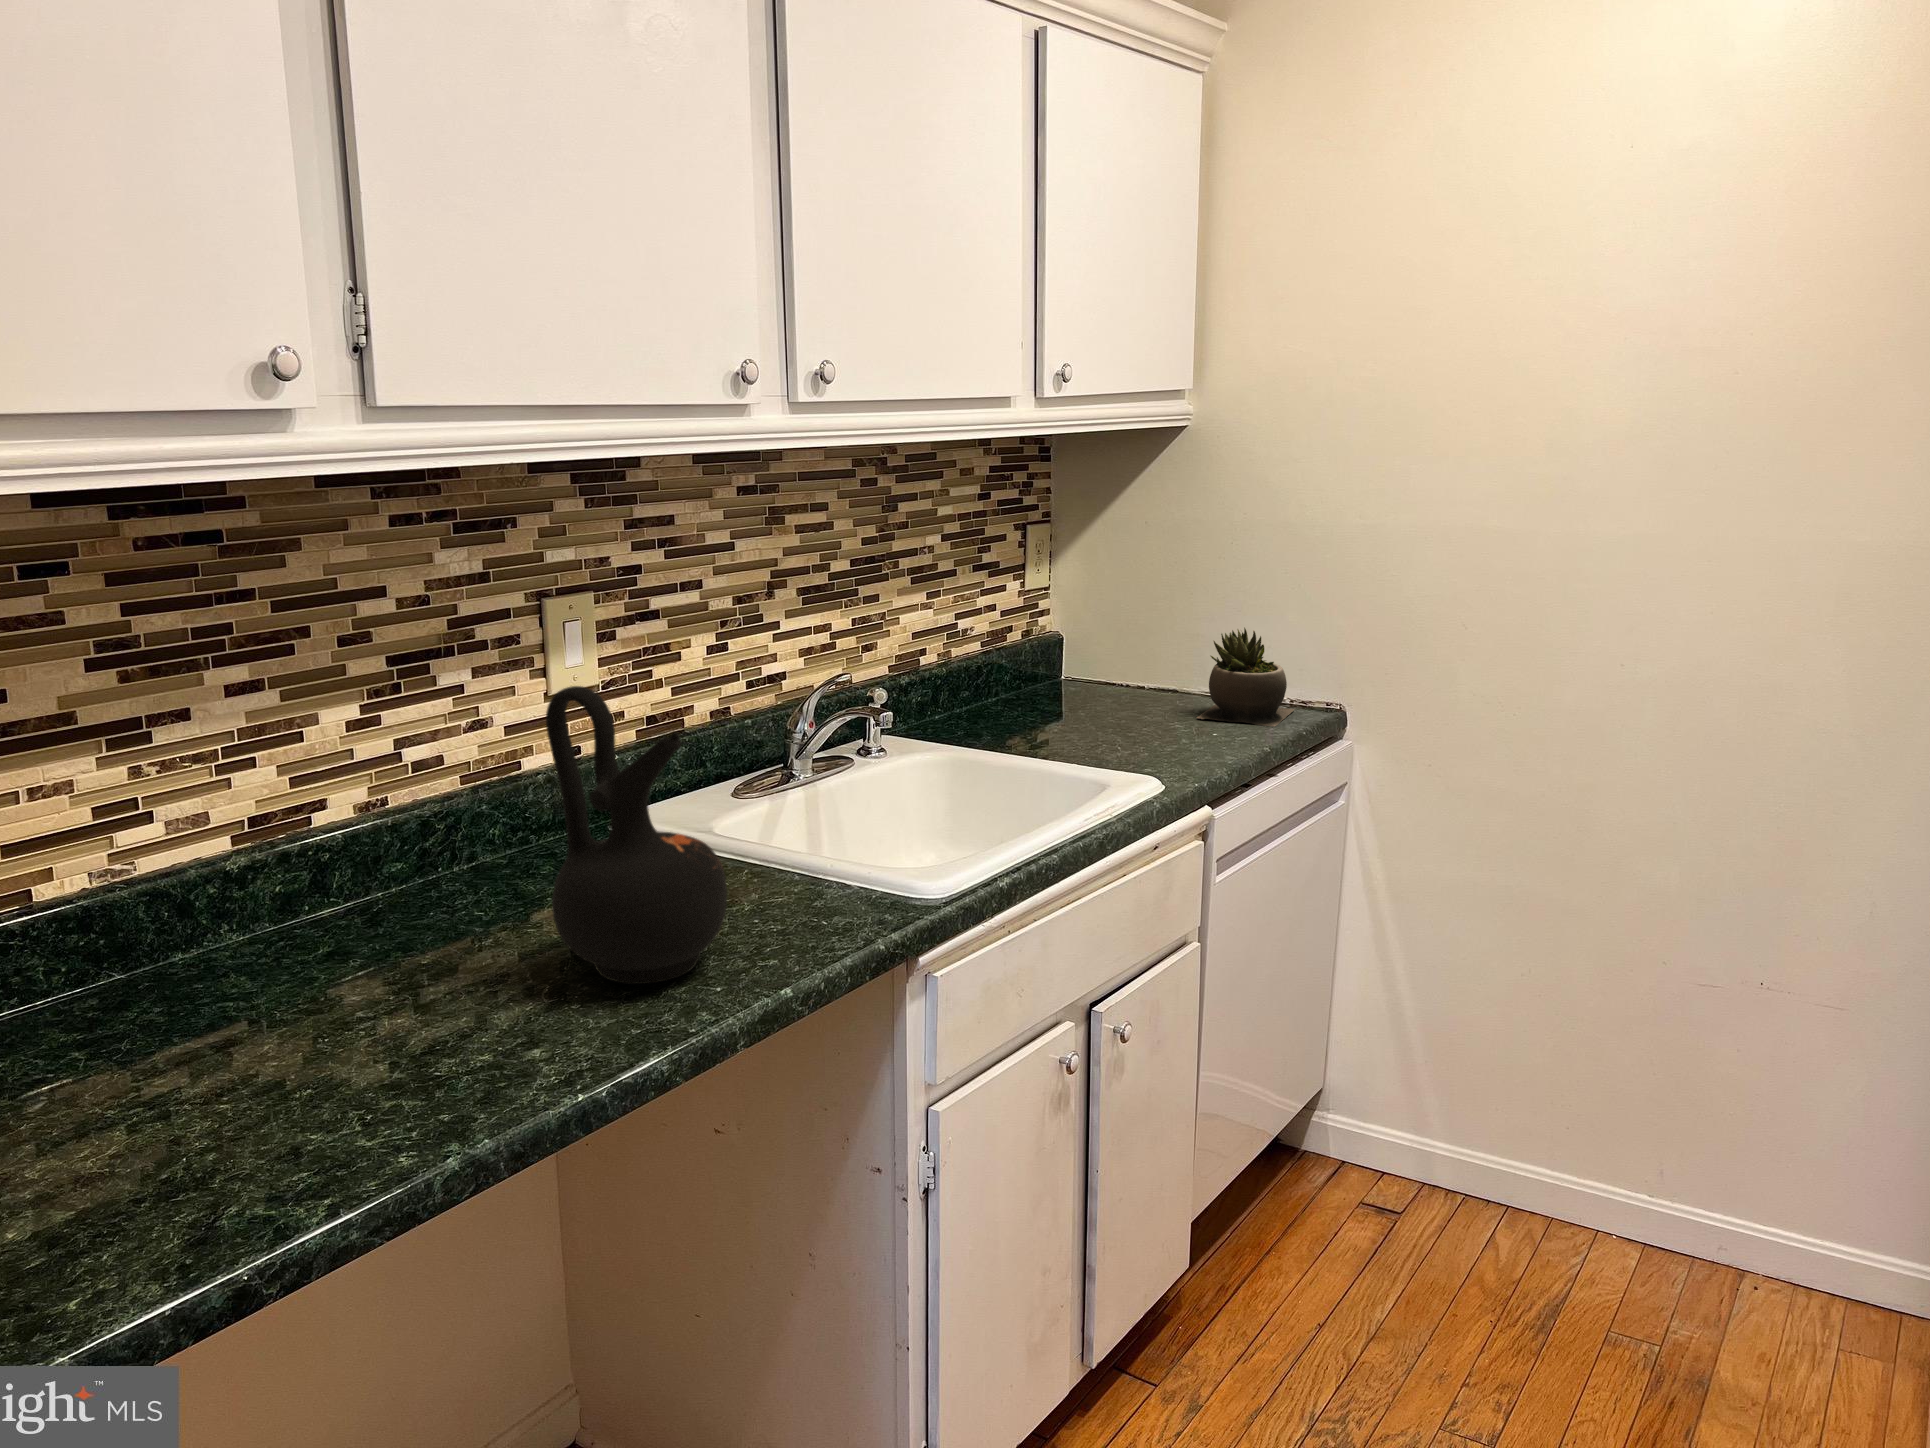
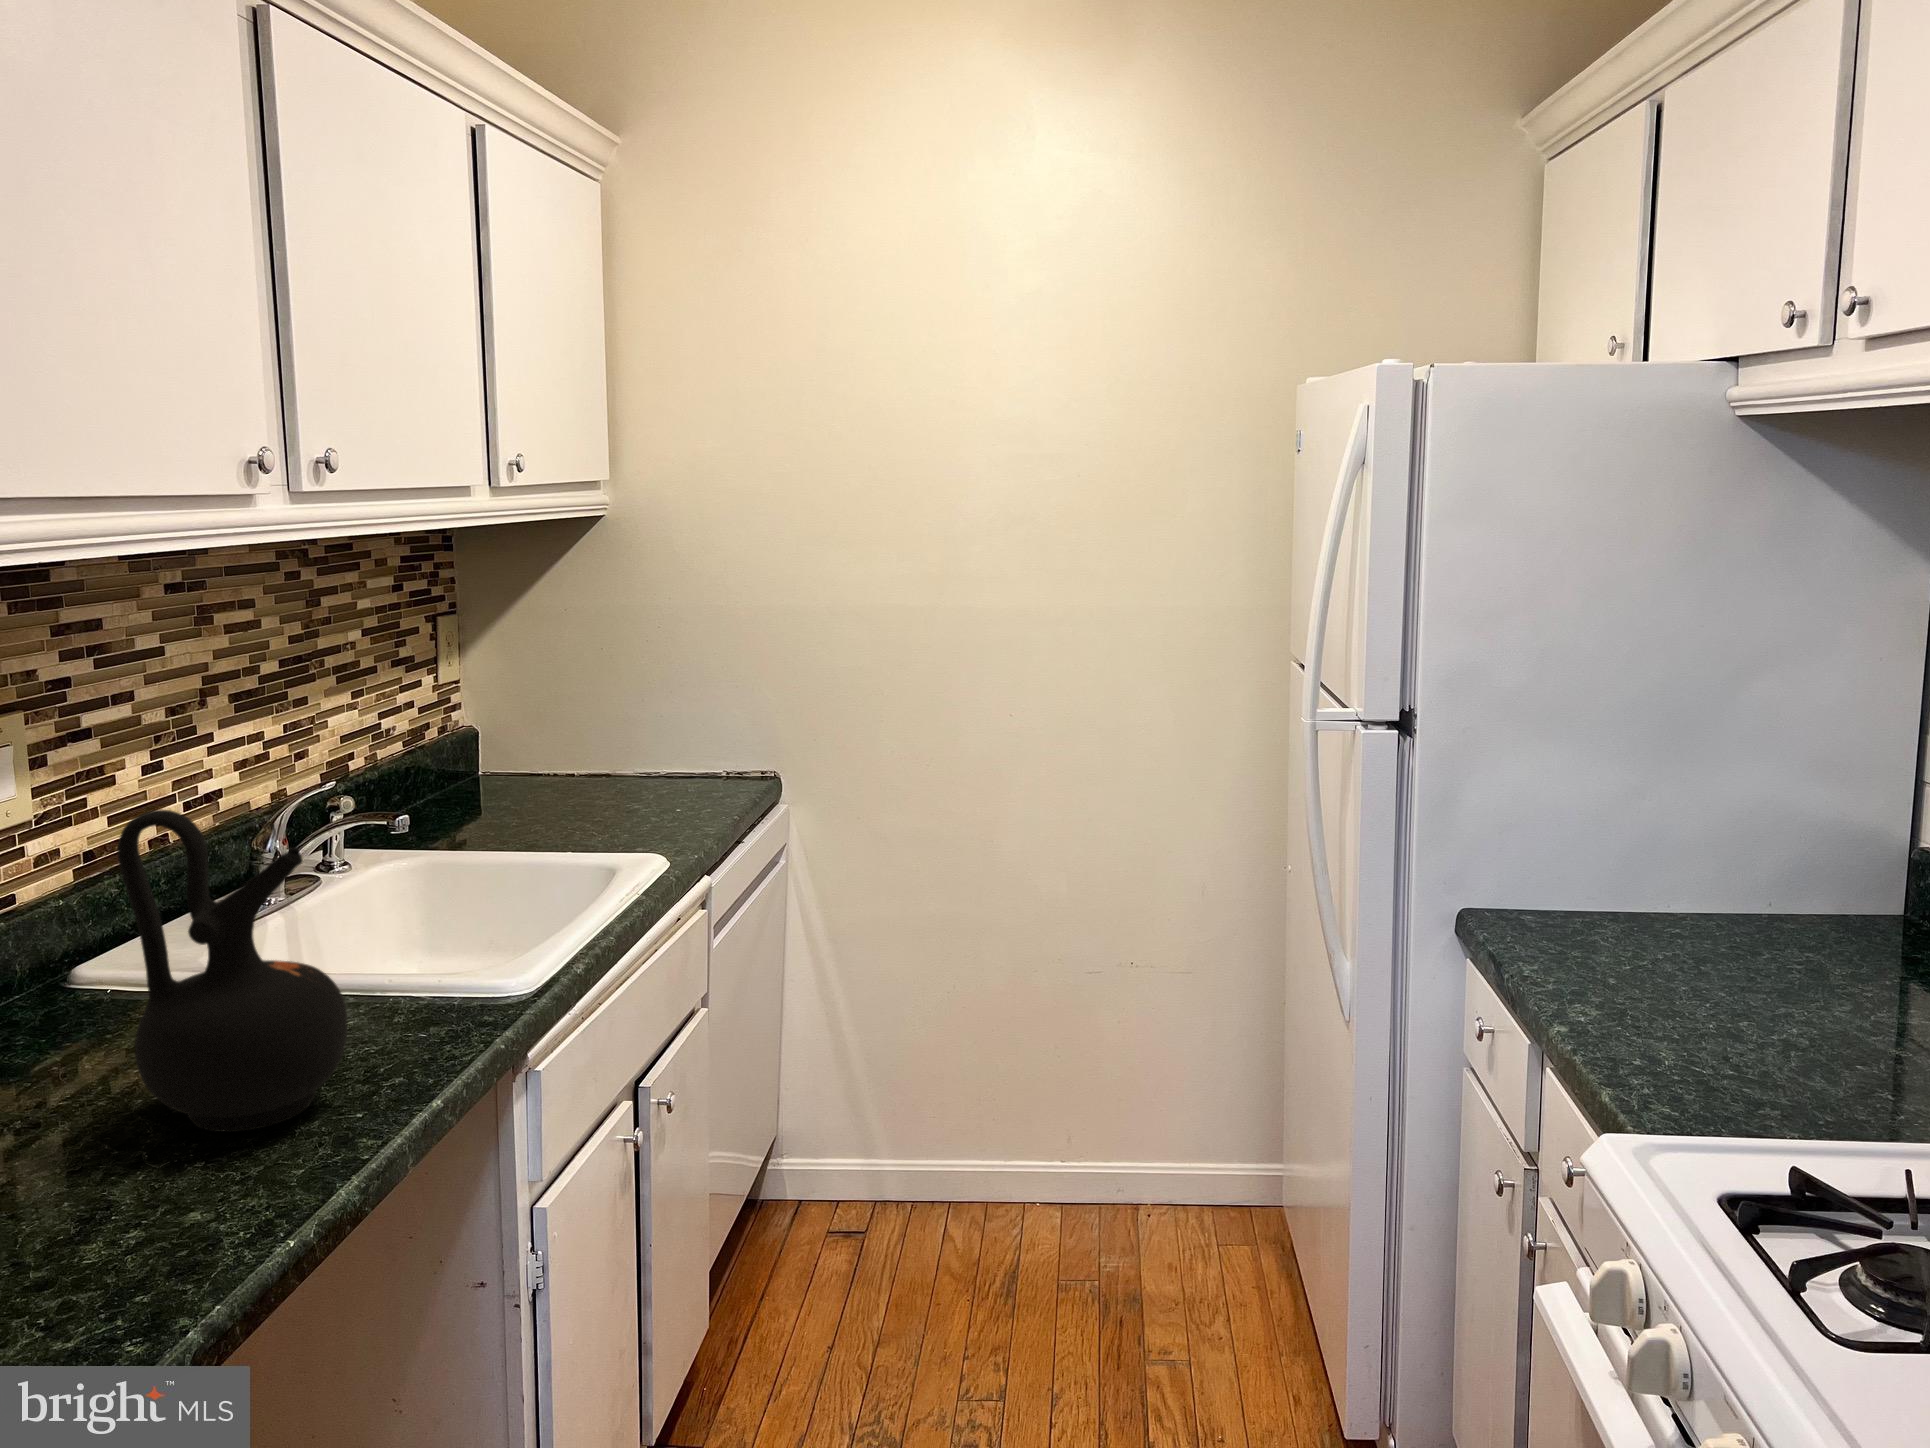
succulent plant: present [1197,628,1294,726] -> none [649,706,734,797]

